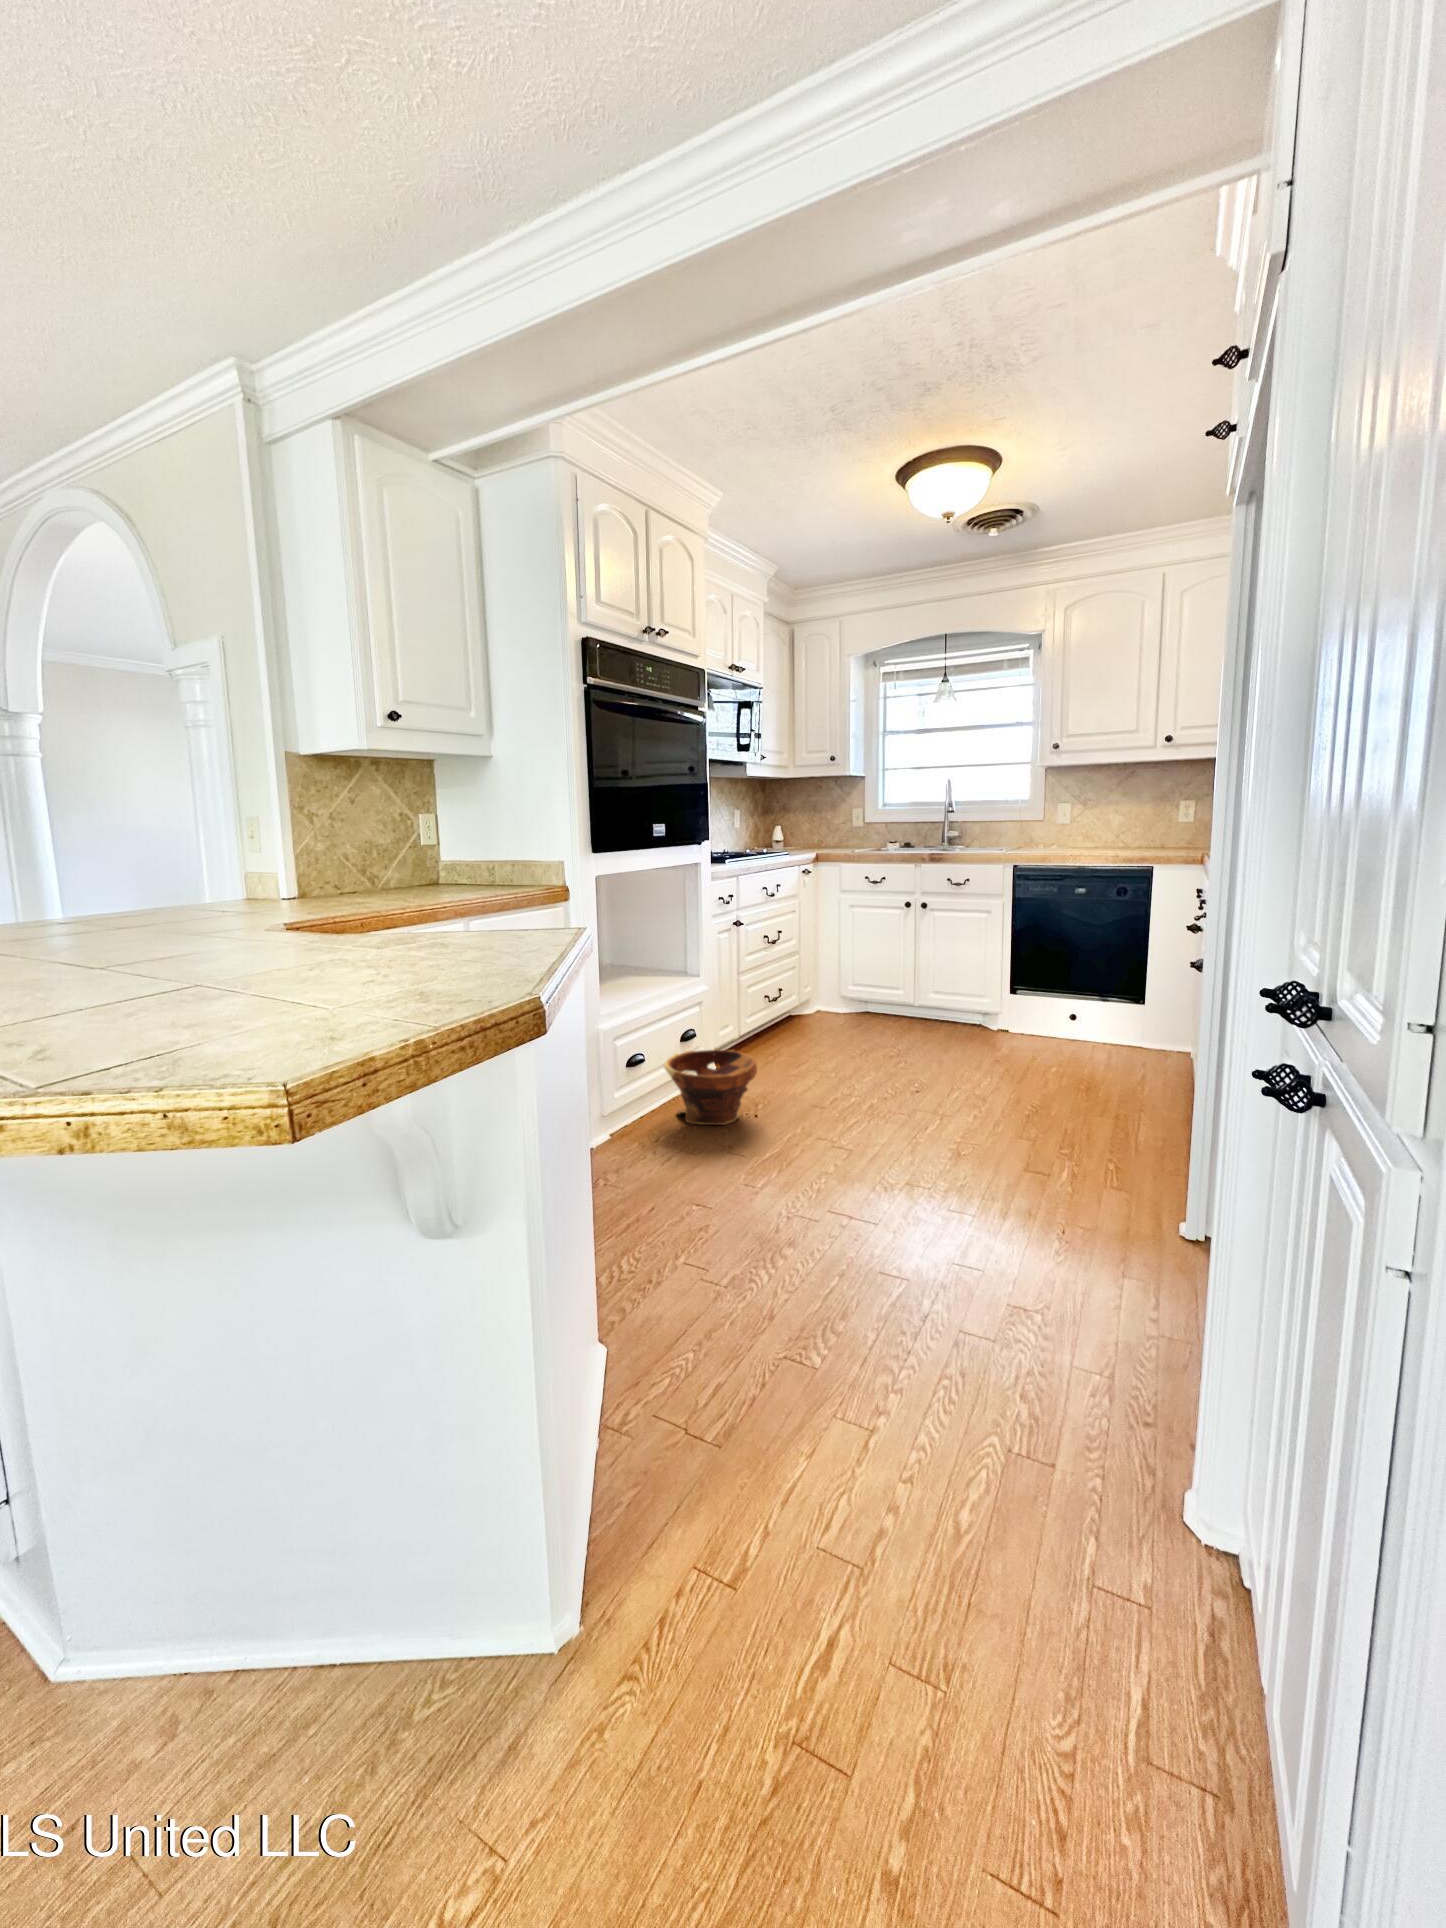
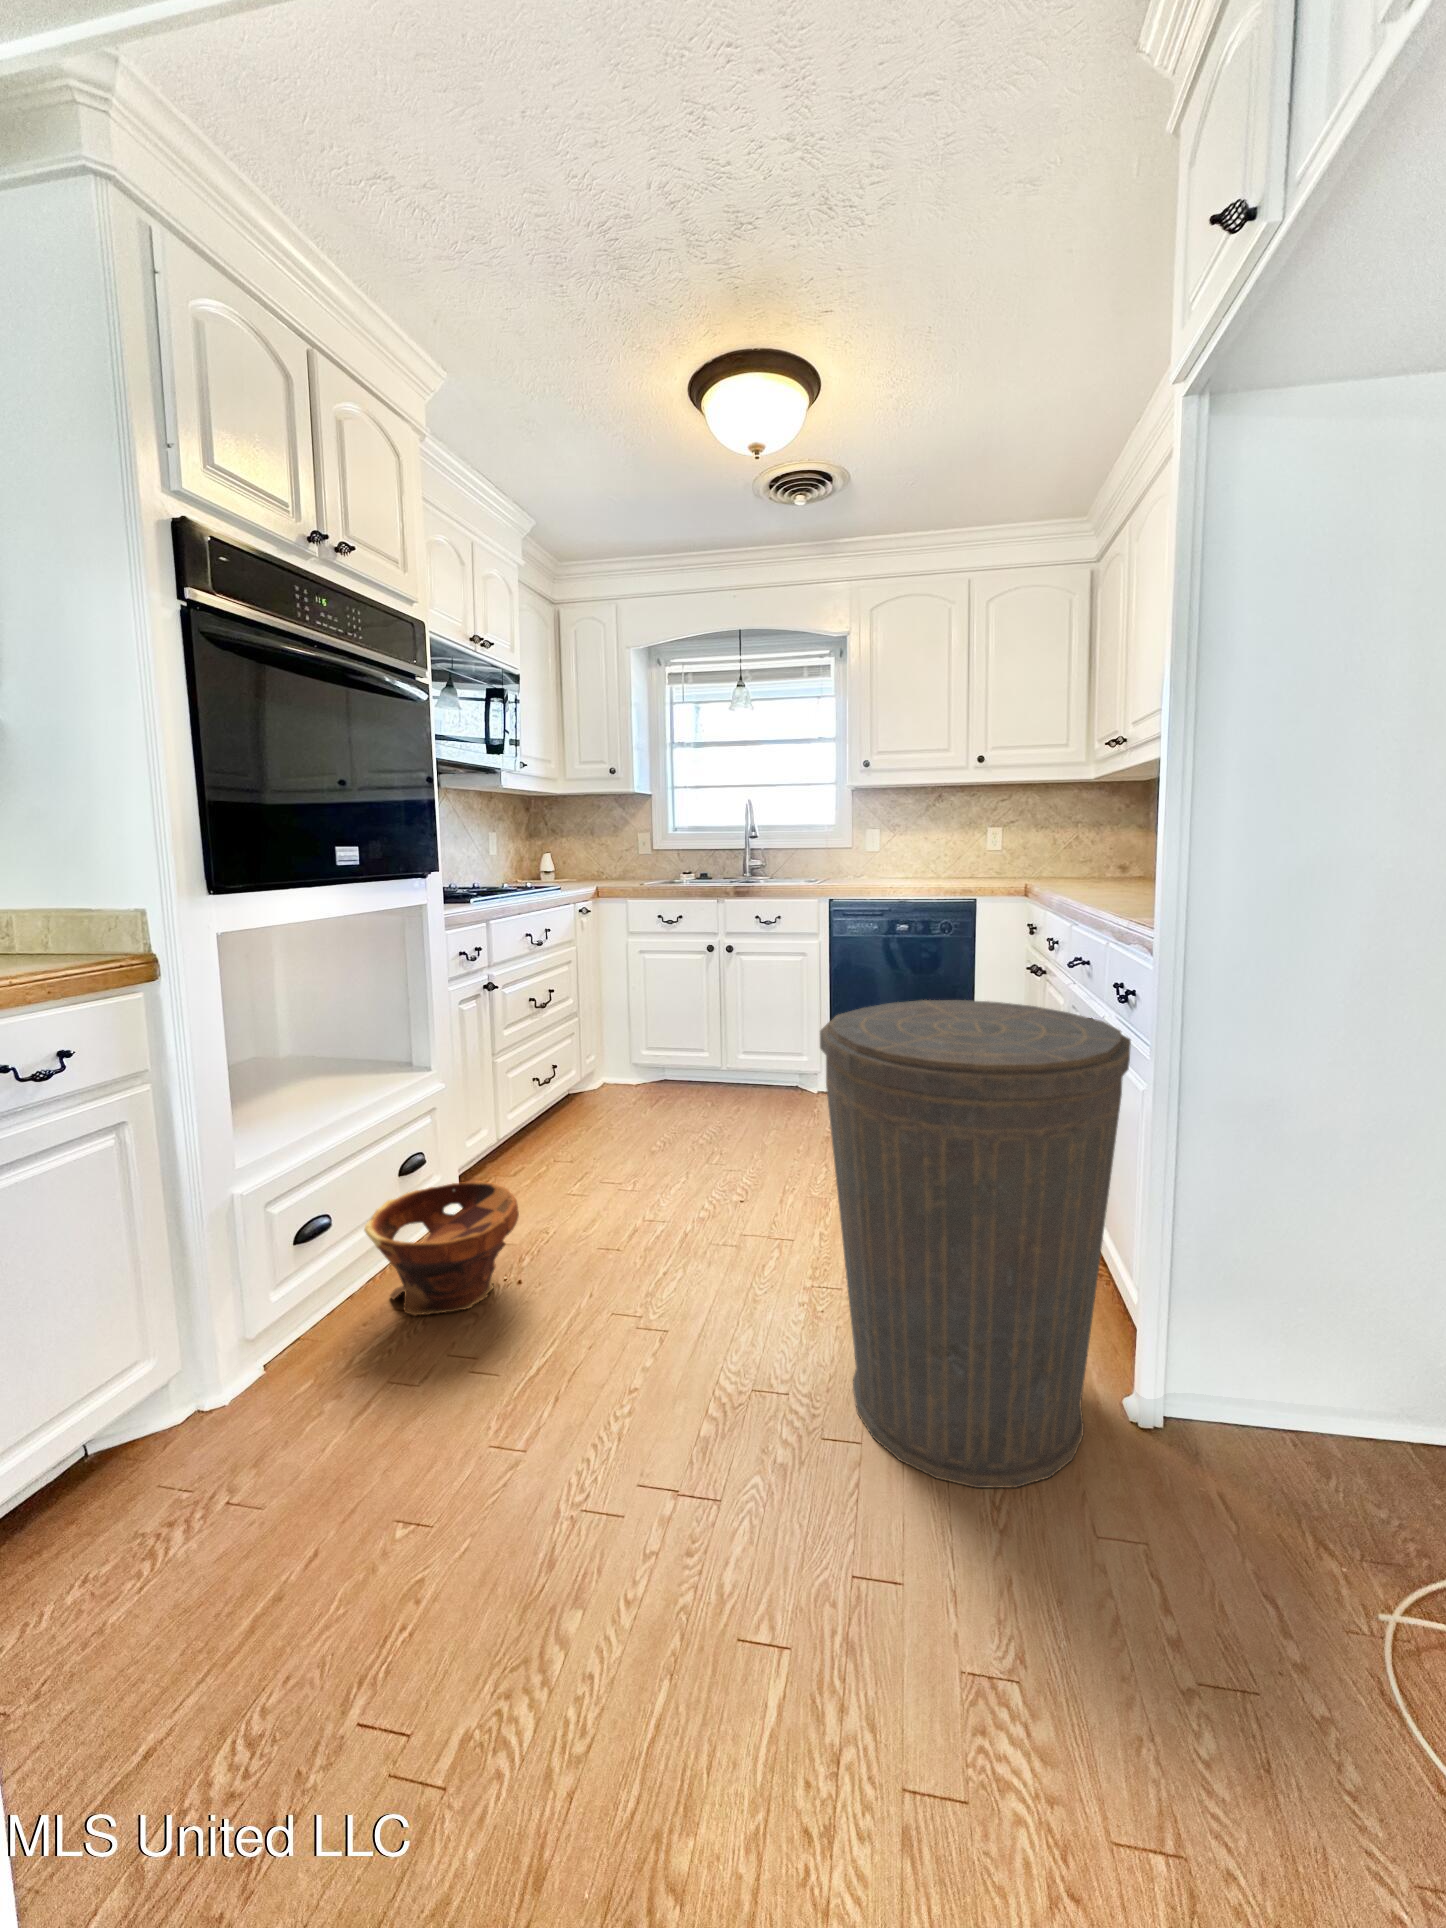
trash can: none [961,934,1191,1251] -> present [820,1000,1131,1488]

